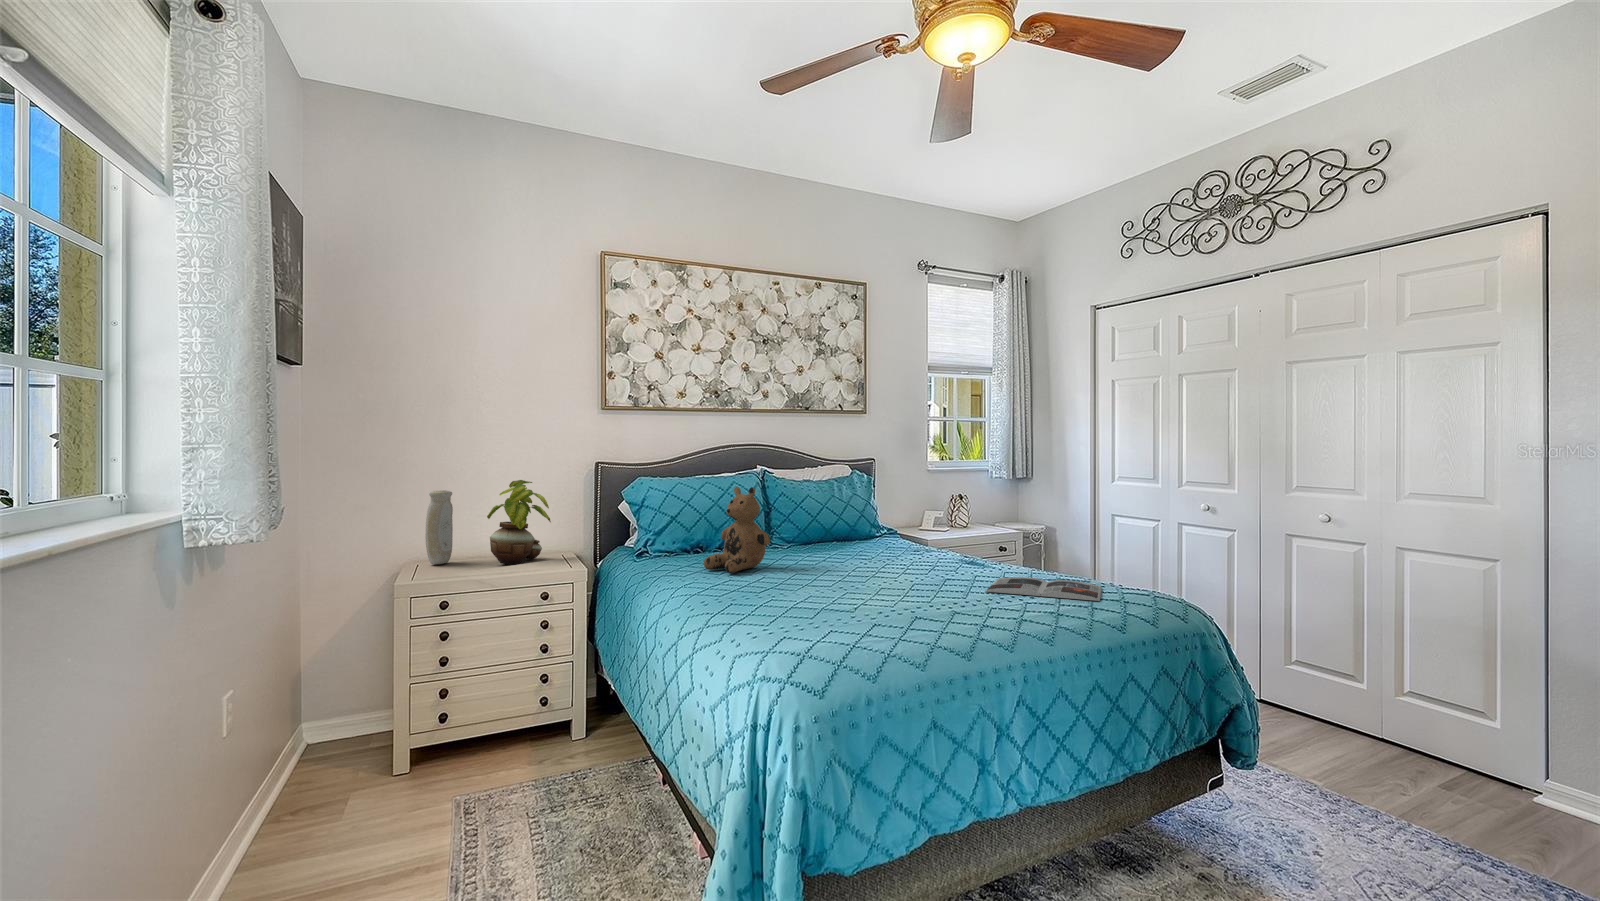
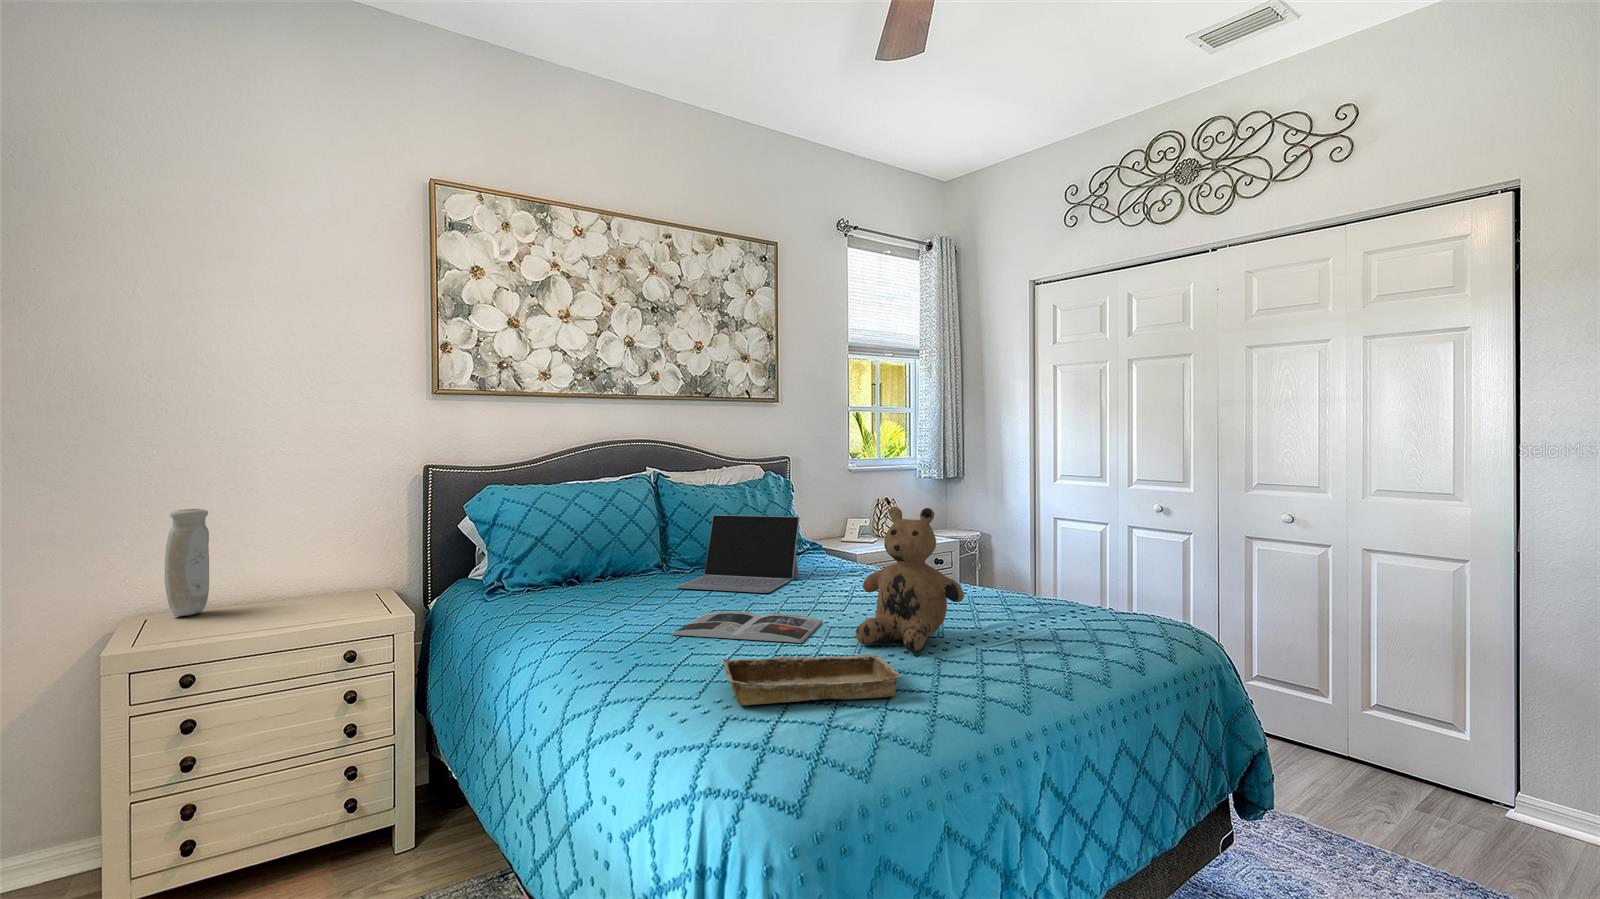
potted plant: present [487,480,551,564] -> none [263,492,364,611]
teddy bear: present [703,487,770,573] -> present [856,507,964,652]
laptop: none [773,503,873,563] -> present [676,515,800,593]
magazine: present [986,577,1102,601] -> present [671,611,822,643]
tray: none [784,599,912,630] -> present [723,654,902,705]

